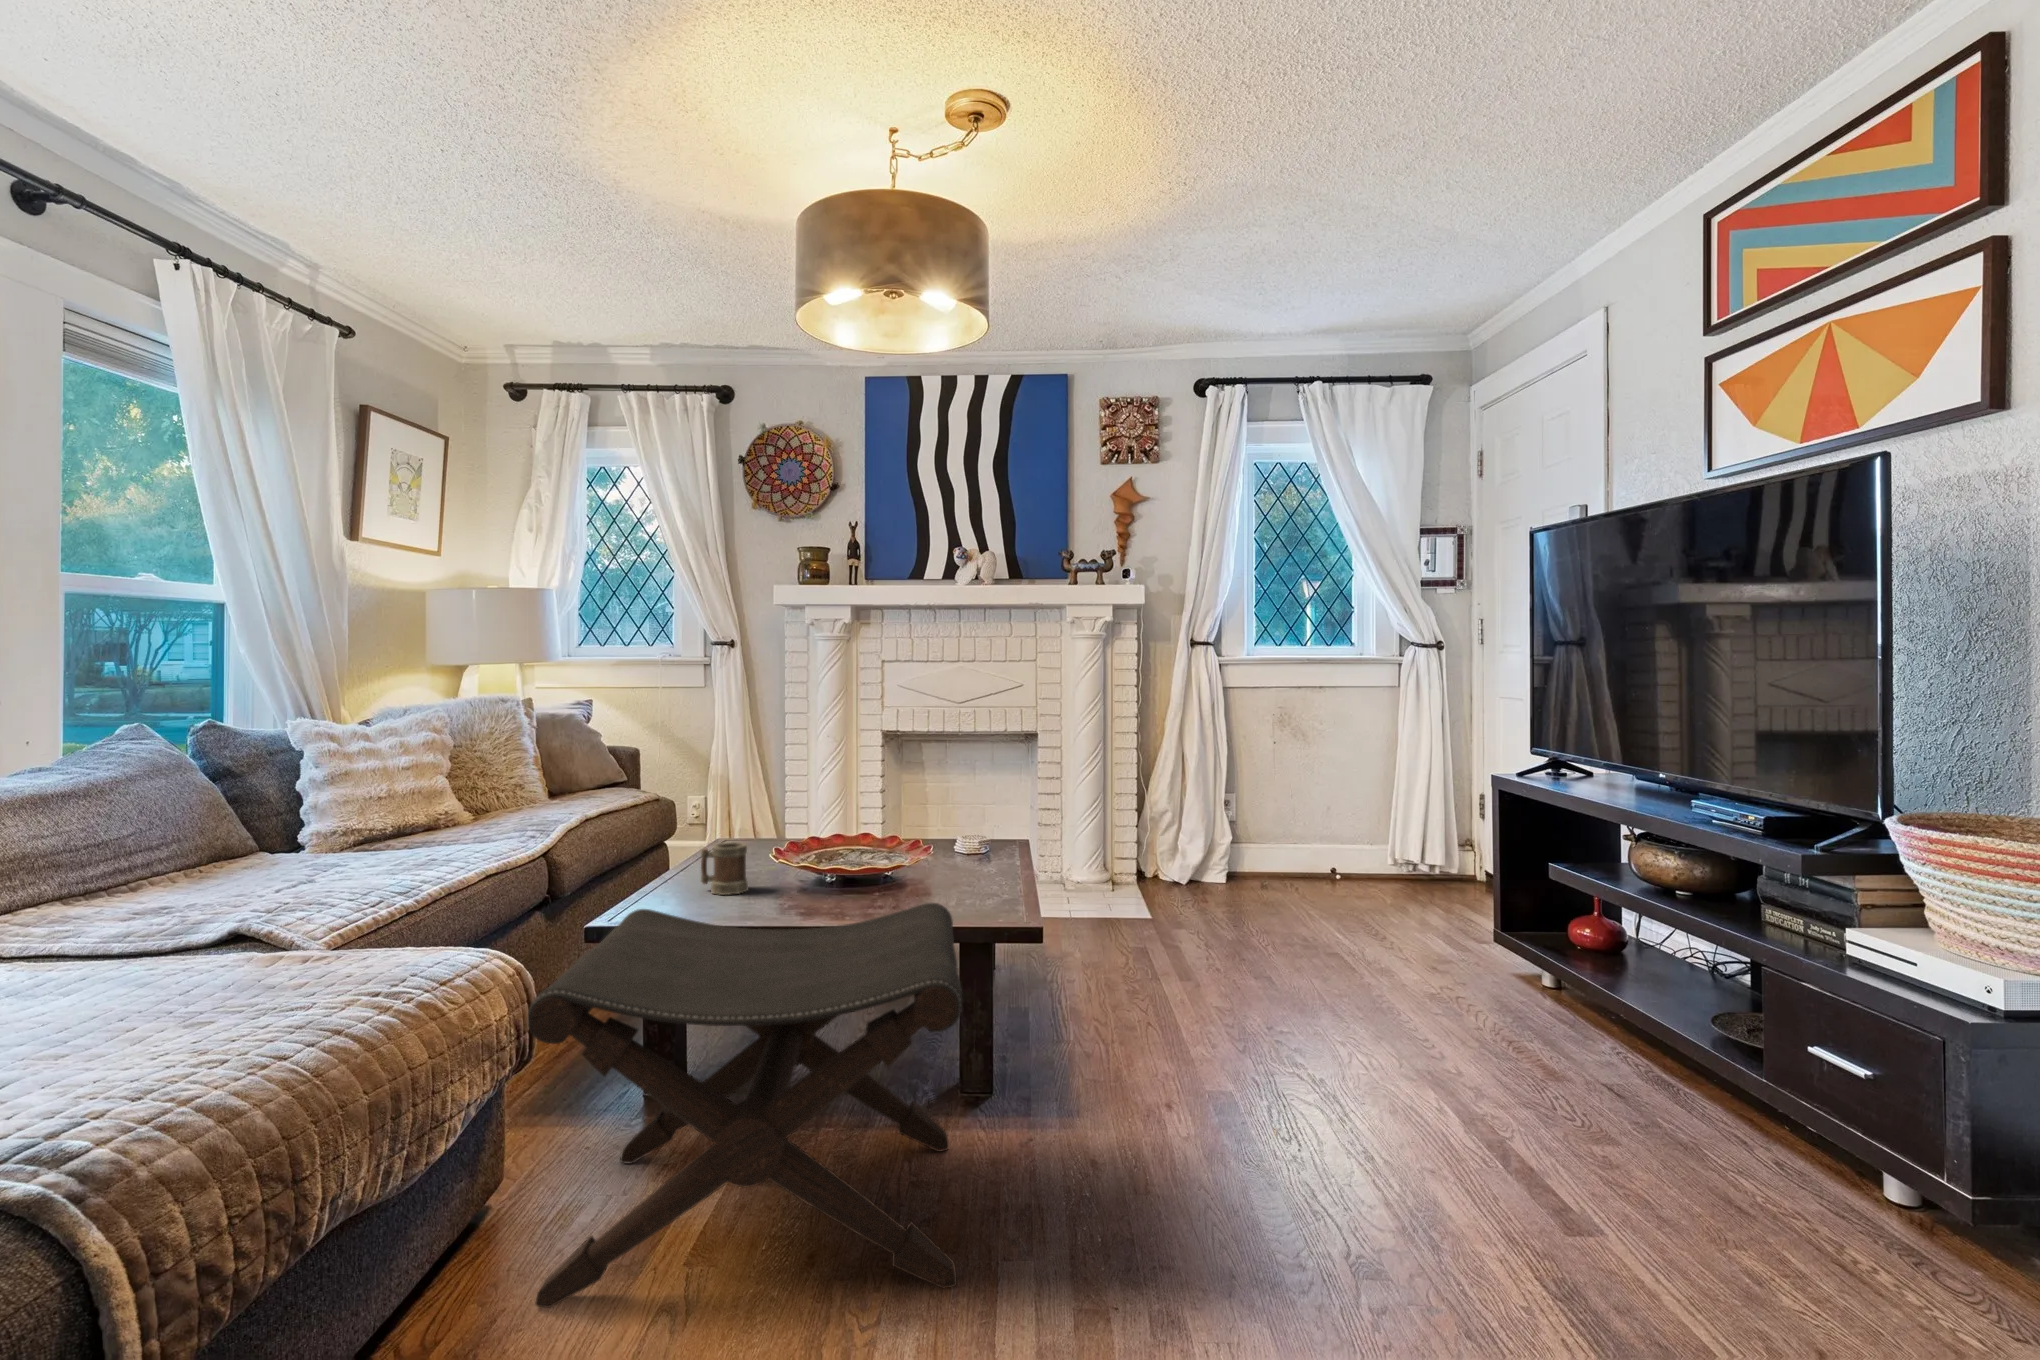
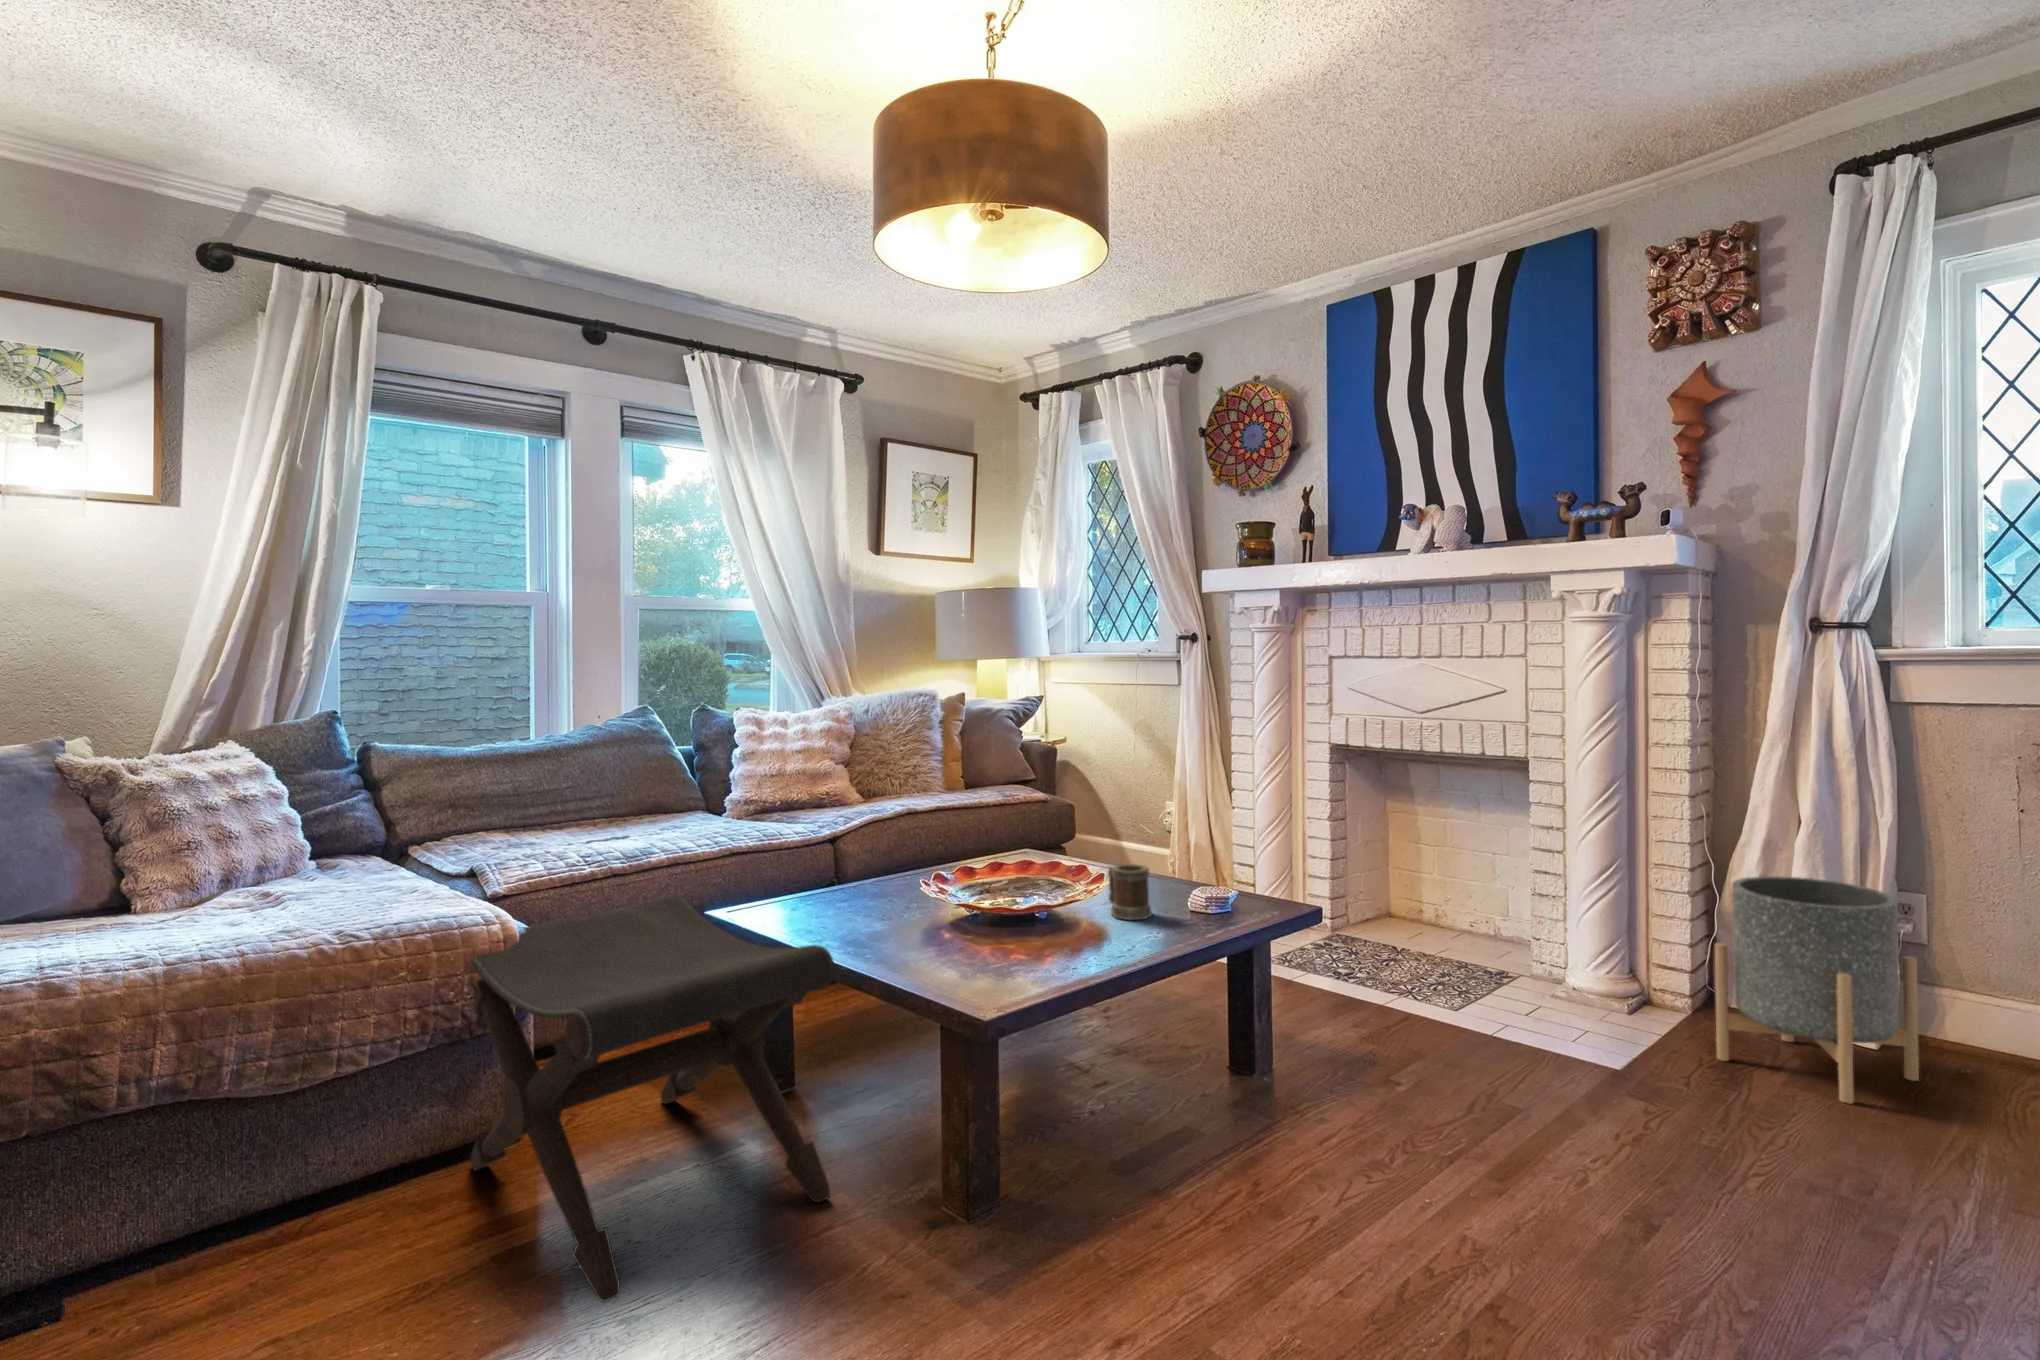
planter: none [1185,787,1262,905] -> present [1715,876,1919,1104]
mug: present [701,842,748,895] -> present [1108,864,1152,920]

